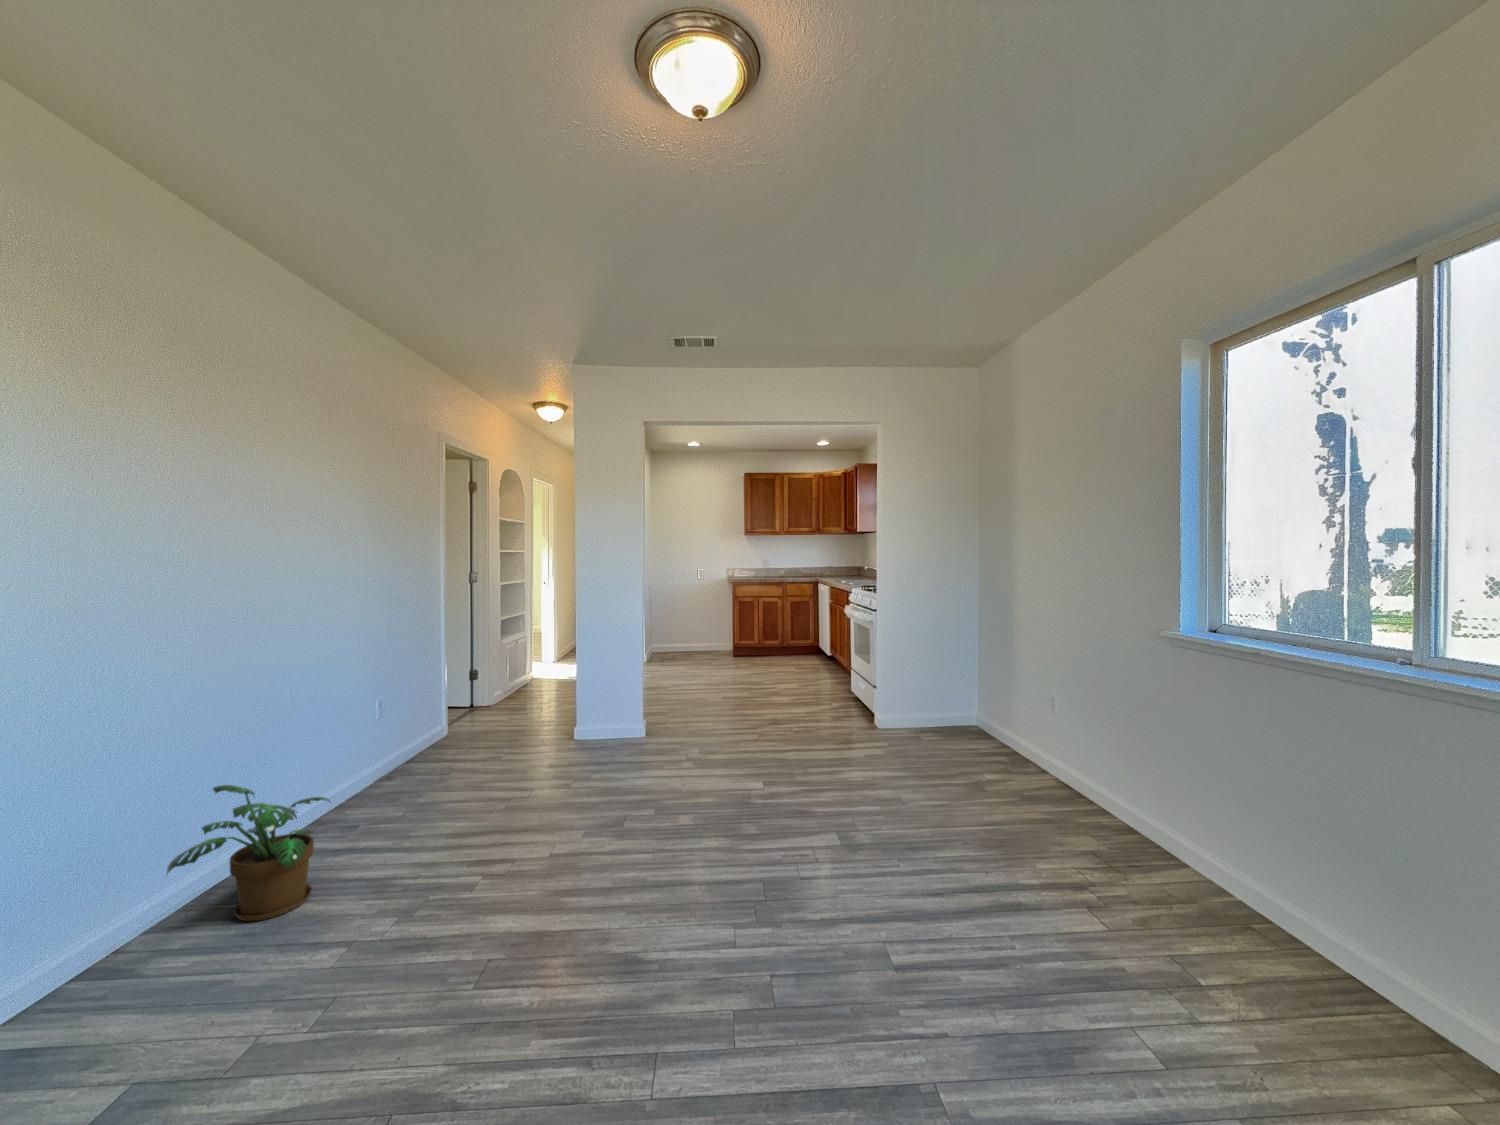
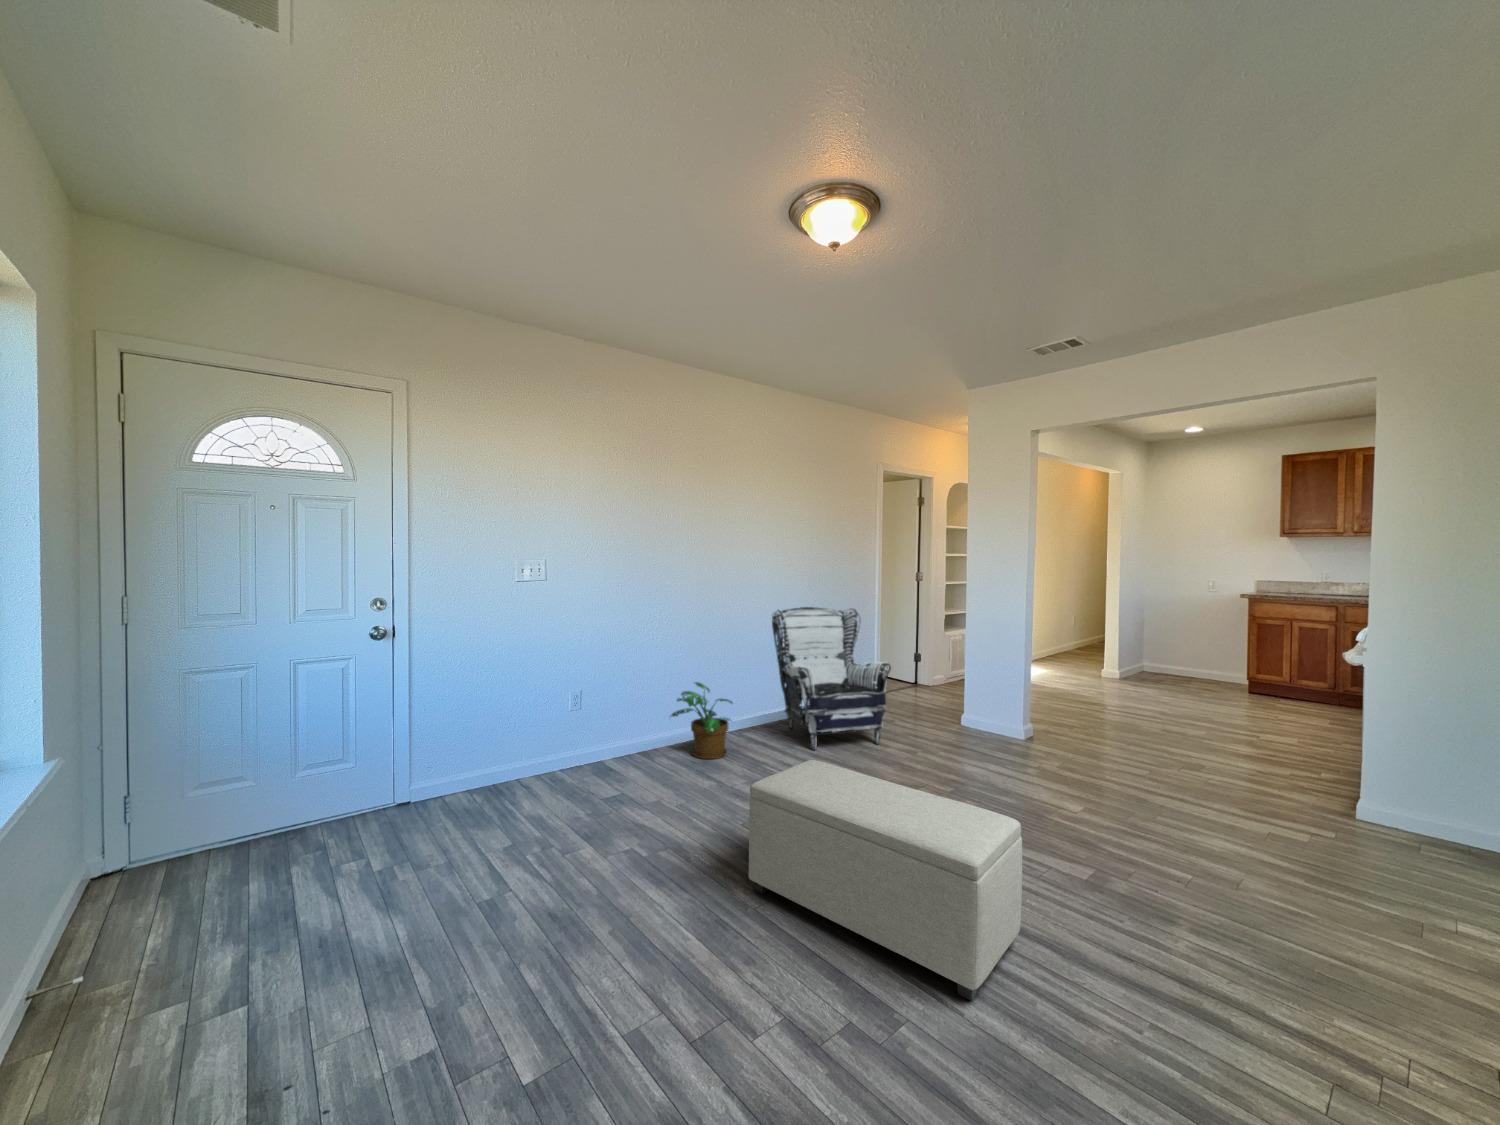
armchair: none [330,623,530,828] -> present [772,607,891,750]
ottoman: none [605,810,942,1067] -> present [749,760,1022,1001]

